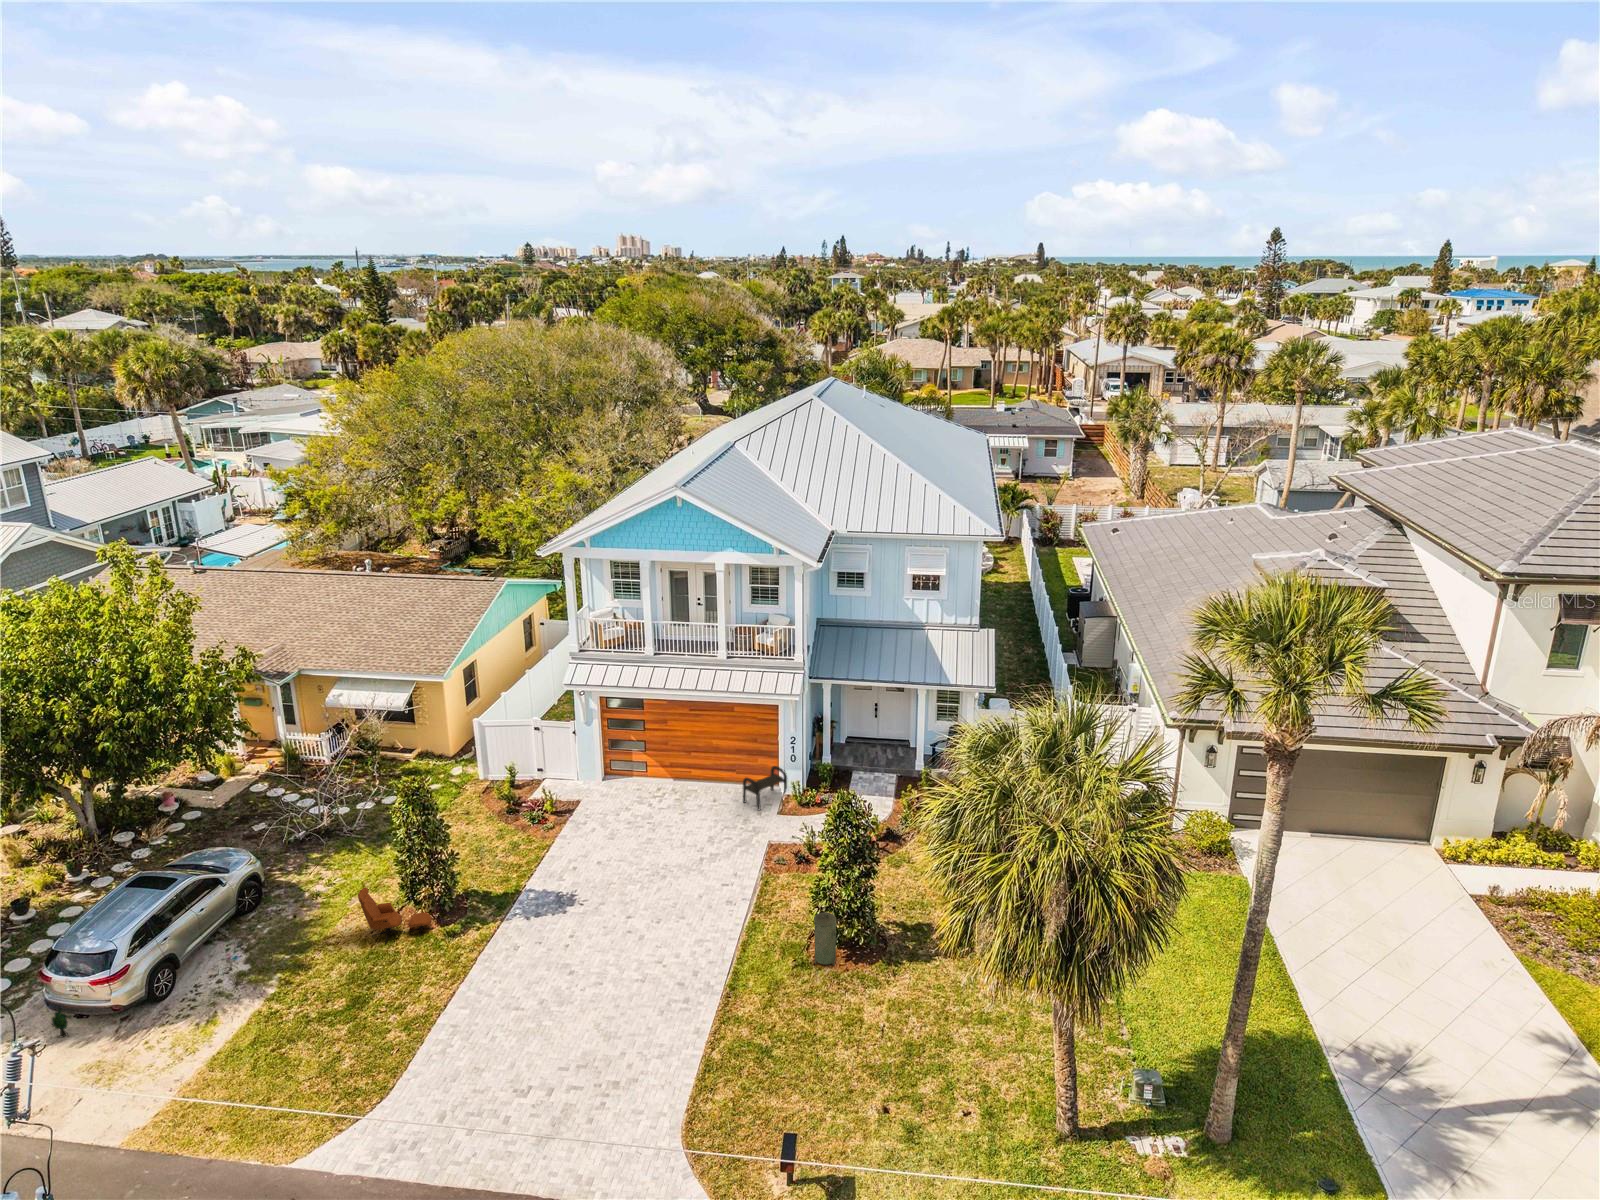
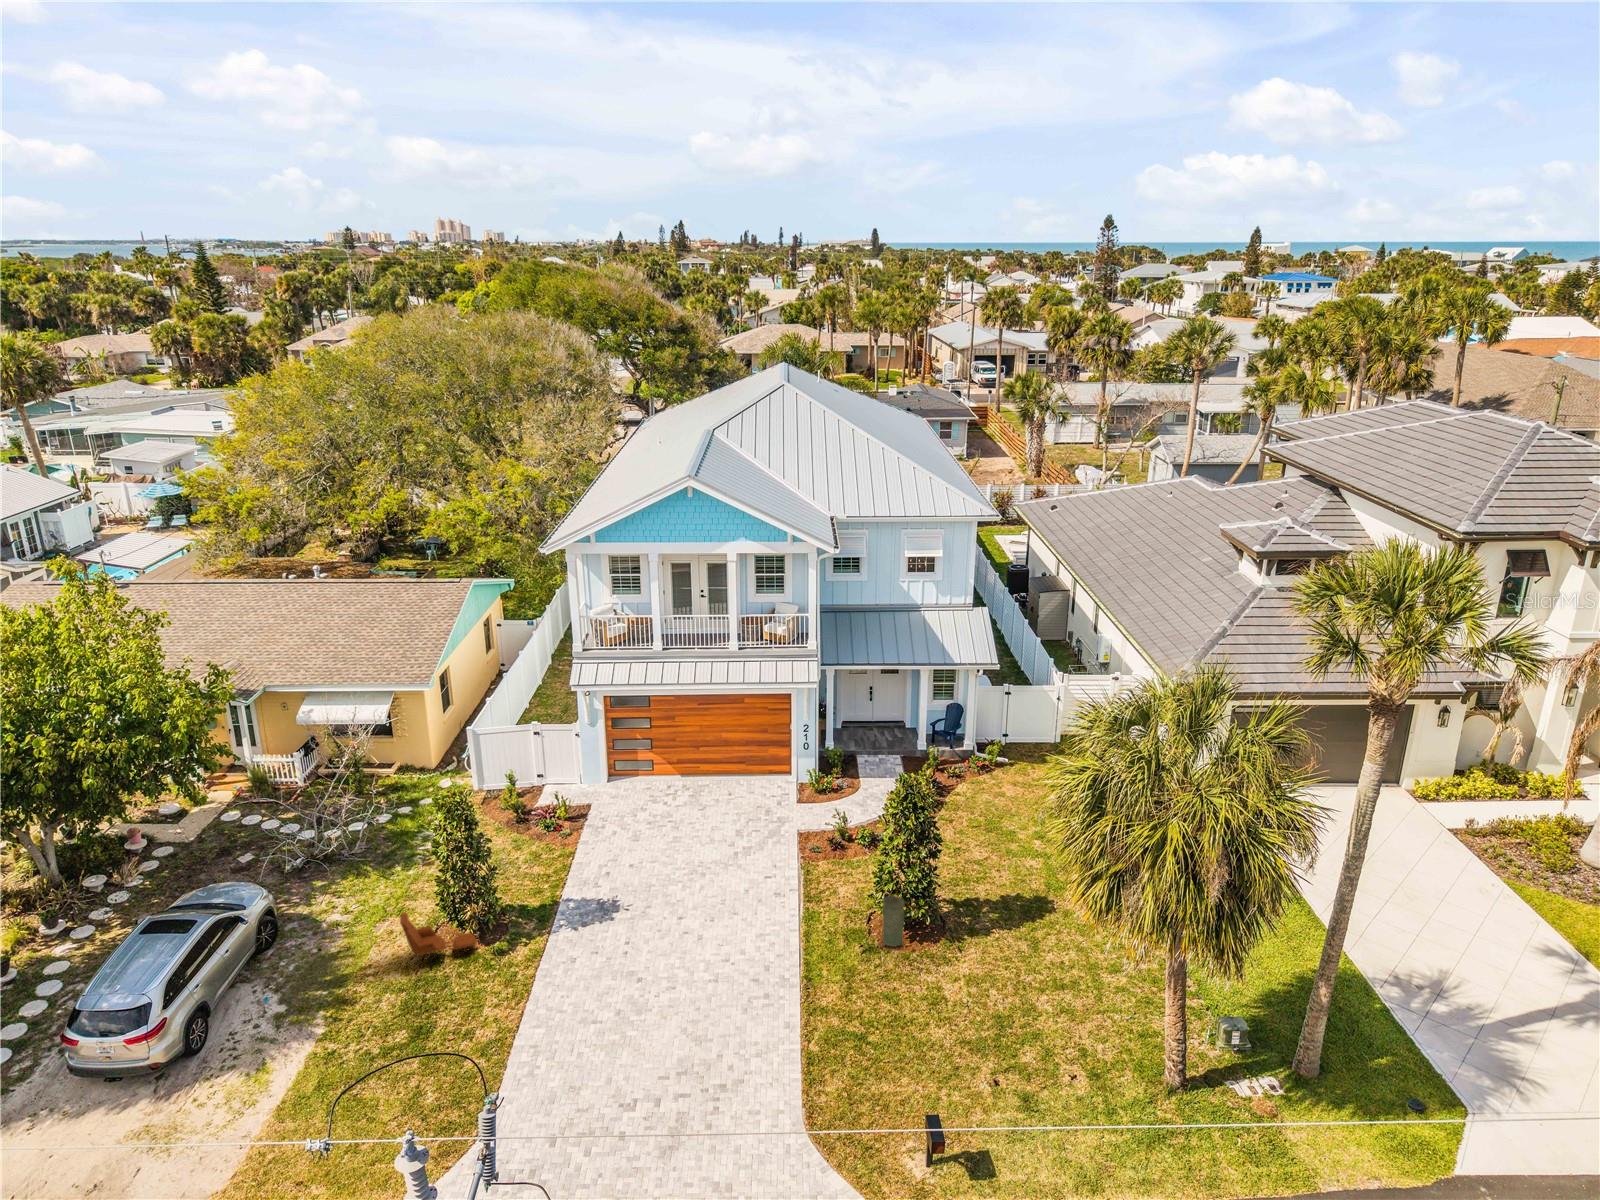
bench: present [743,766,787,810] -> none [759,755,803,801]
decorative plant: present [52,1008,71,1037] -> none [76,1074,101,1107]

